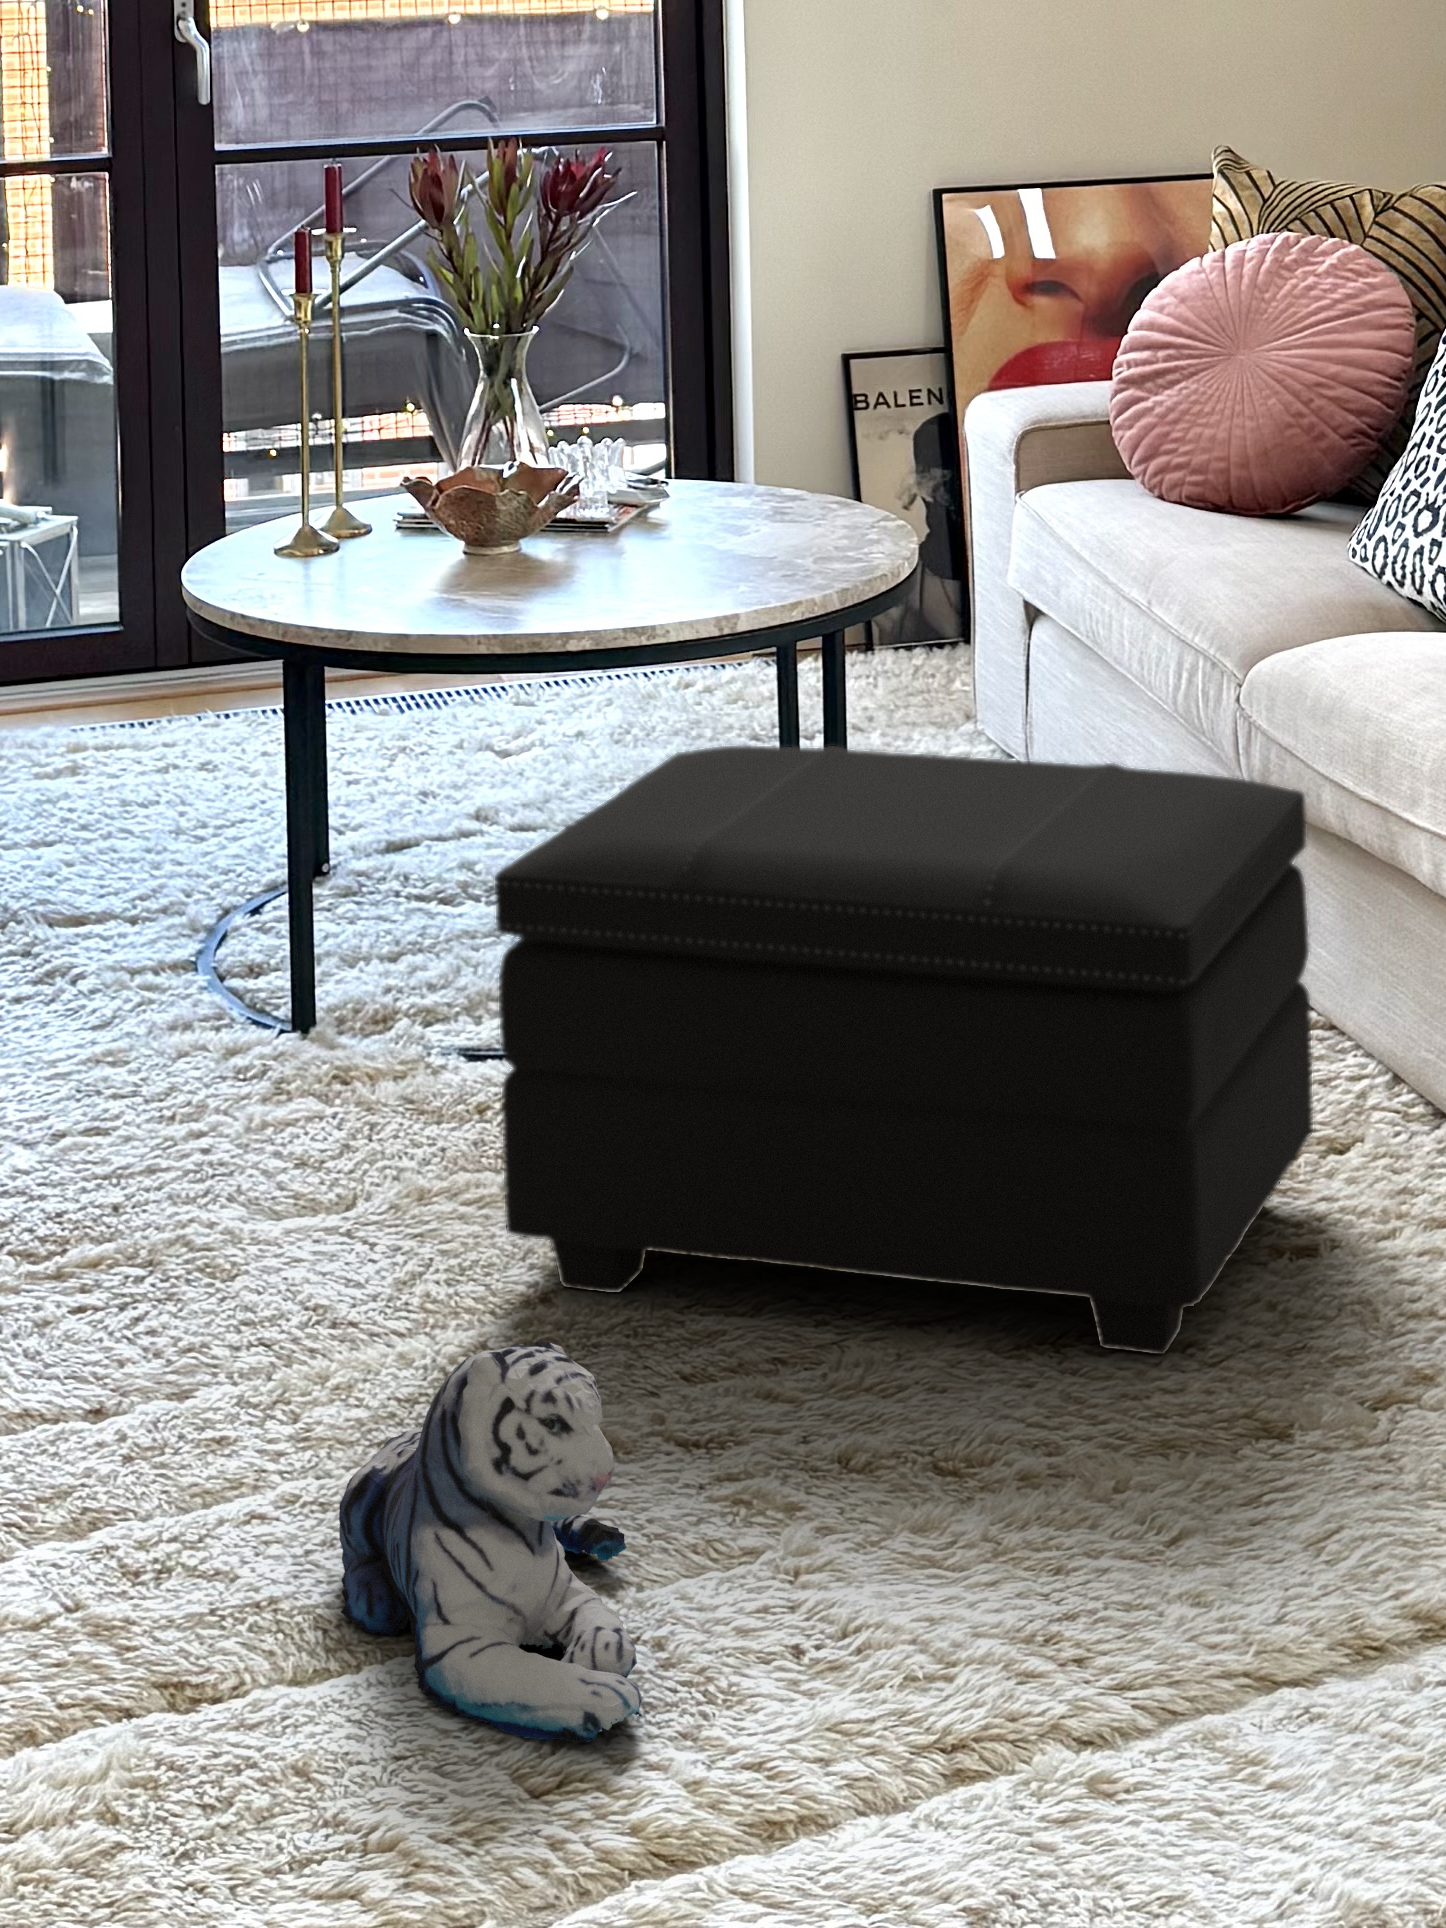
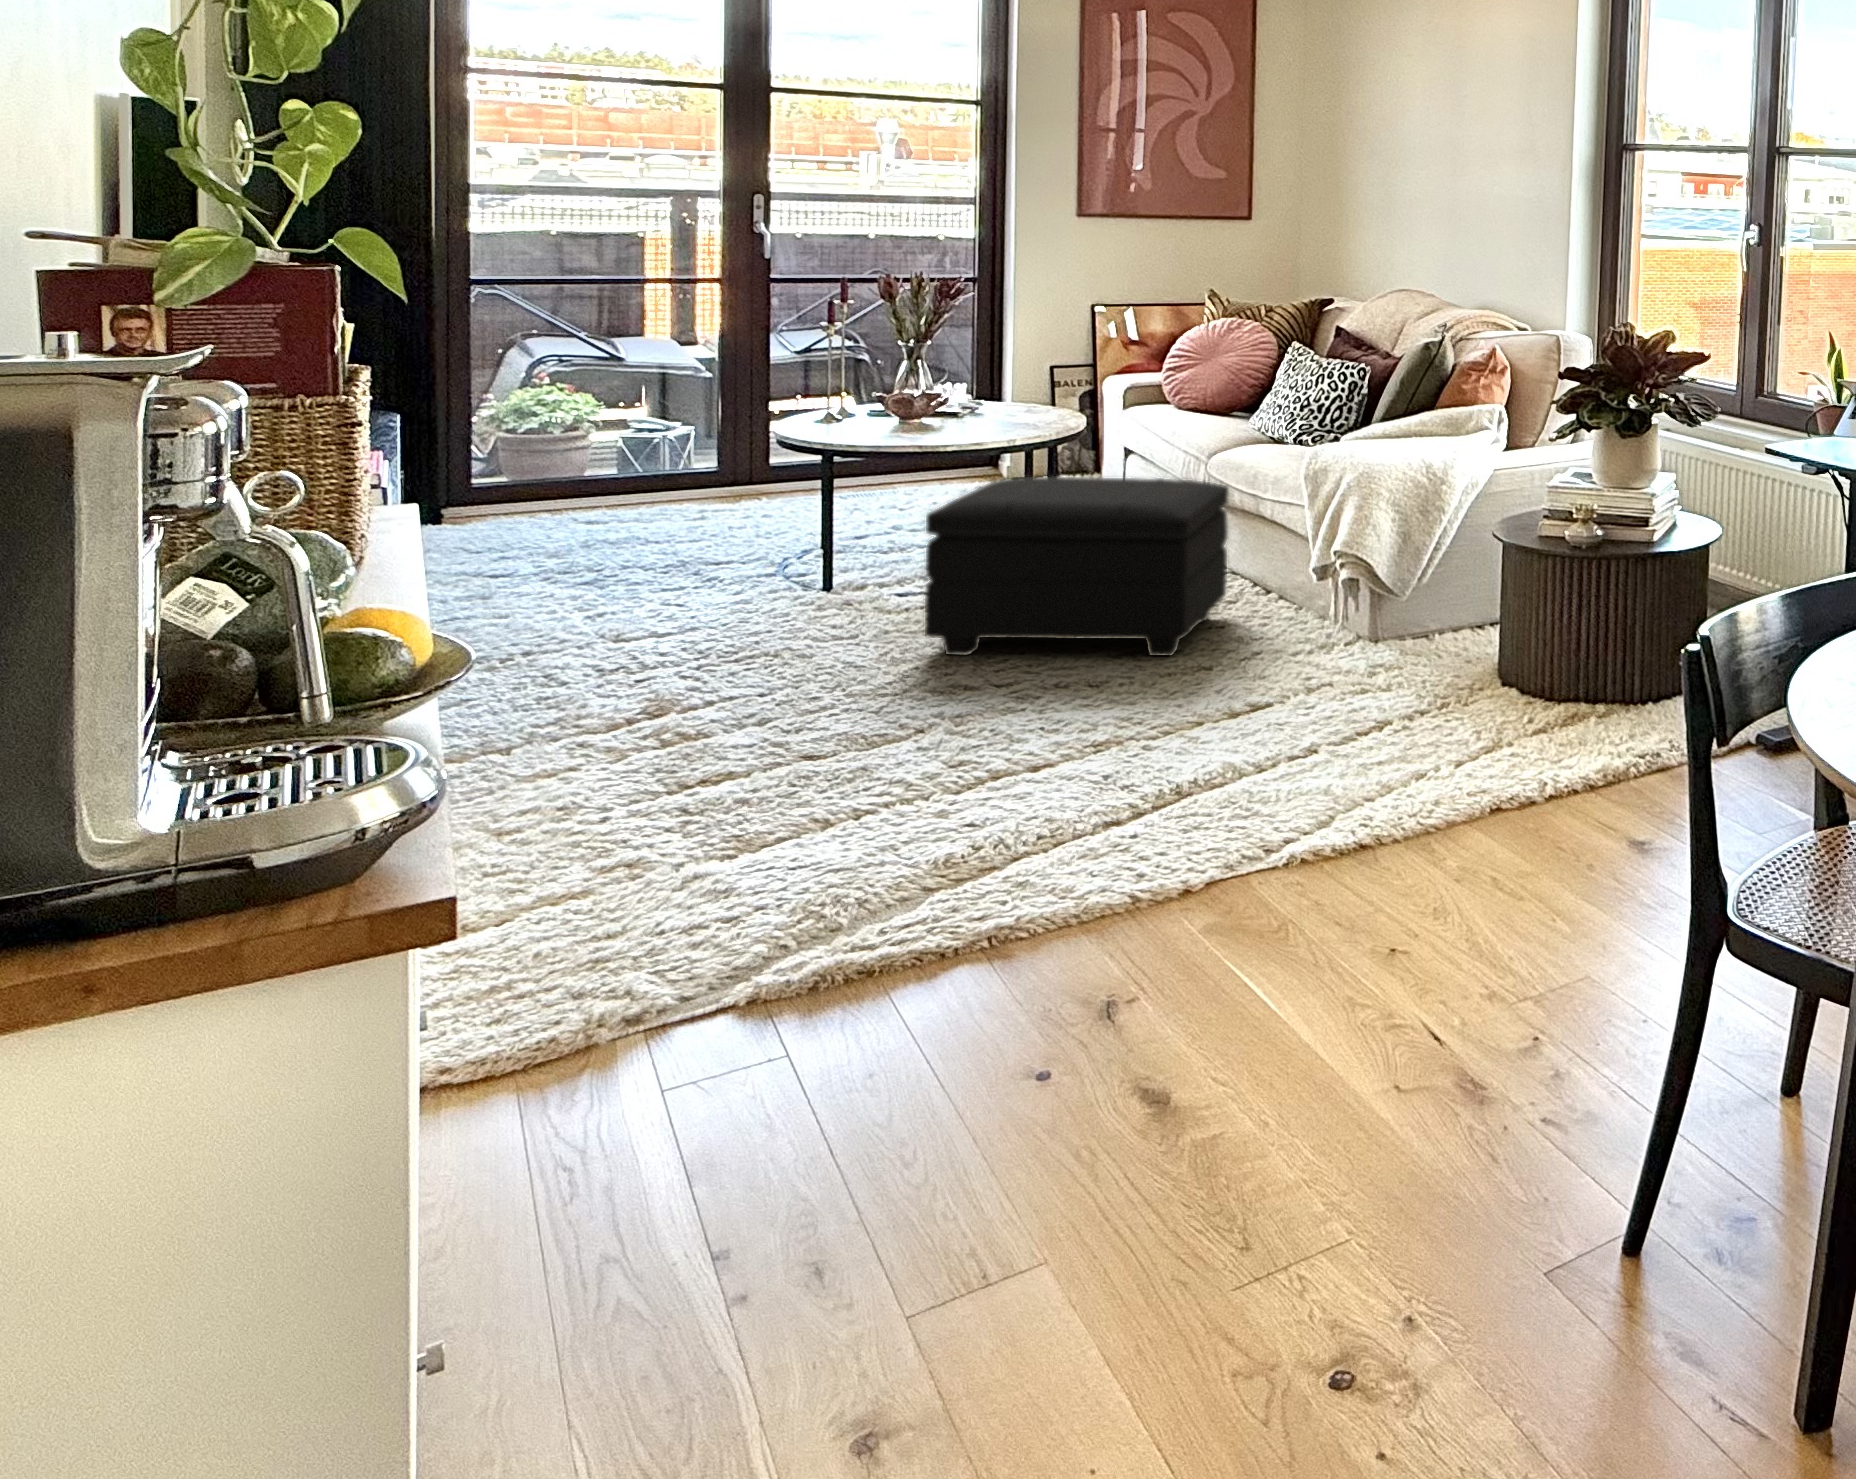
plush toy: present [339,1341,643,1742] -> none [869,643,989,760]

